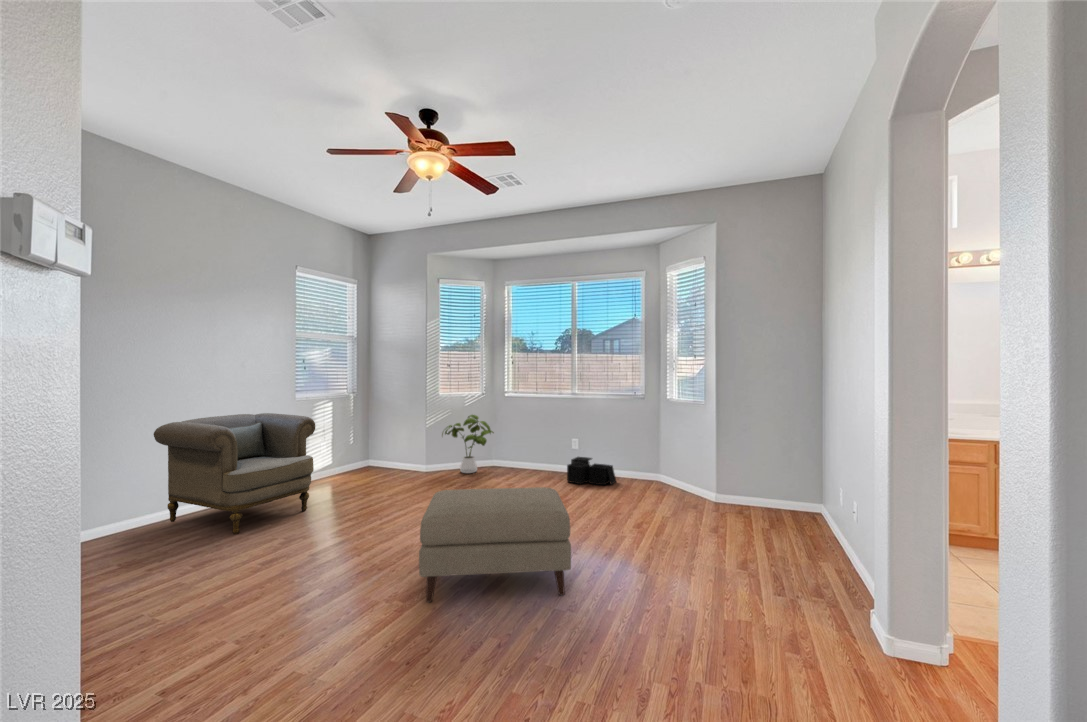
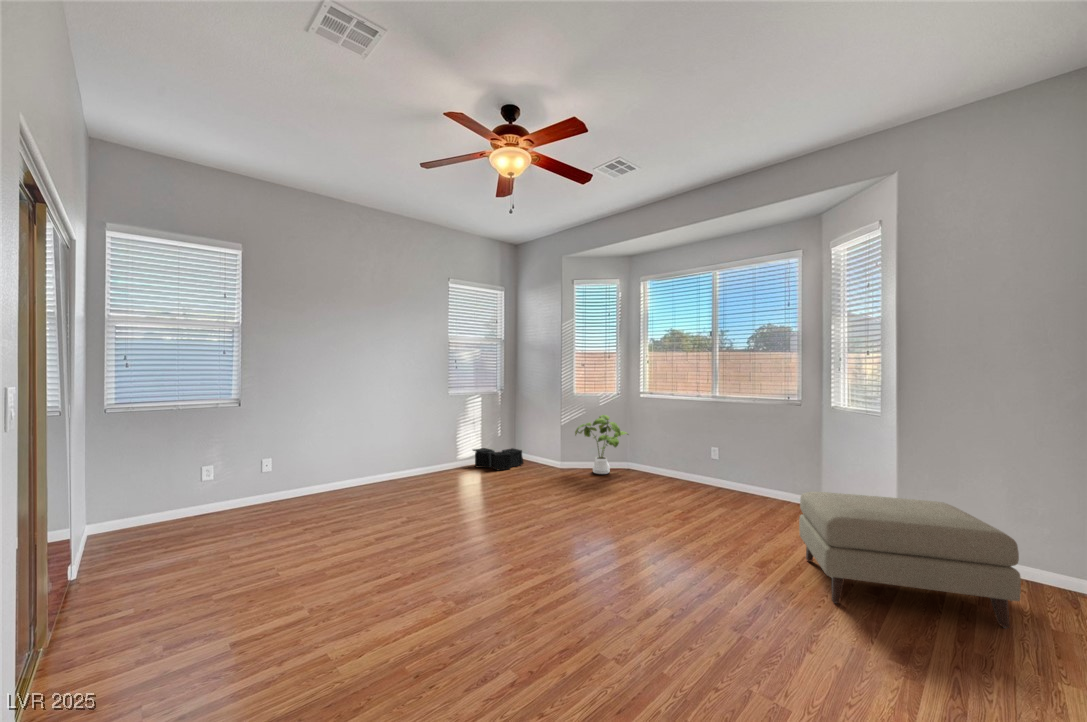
armchair: present [154,413,315,534] -> none [333,405,452,507]
storage bin: present [567,457,616,485] -> present [473,448,524,470]
ottoman: present [419,487,571,602] -> present [799,492,1021,628]

